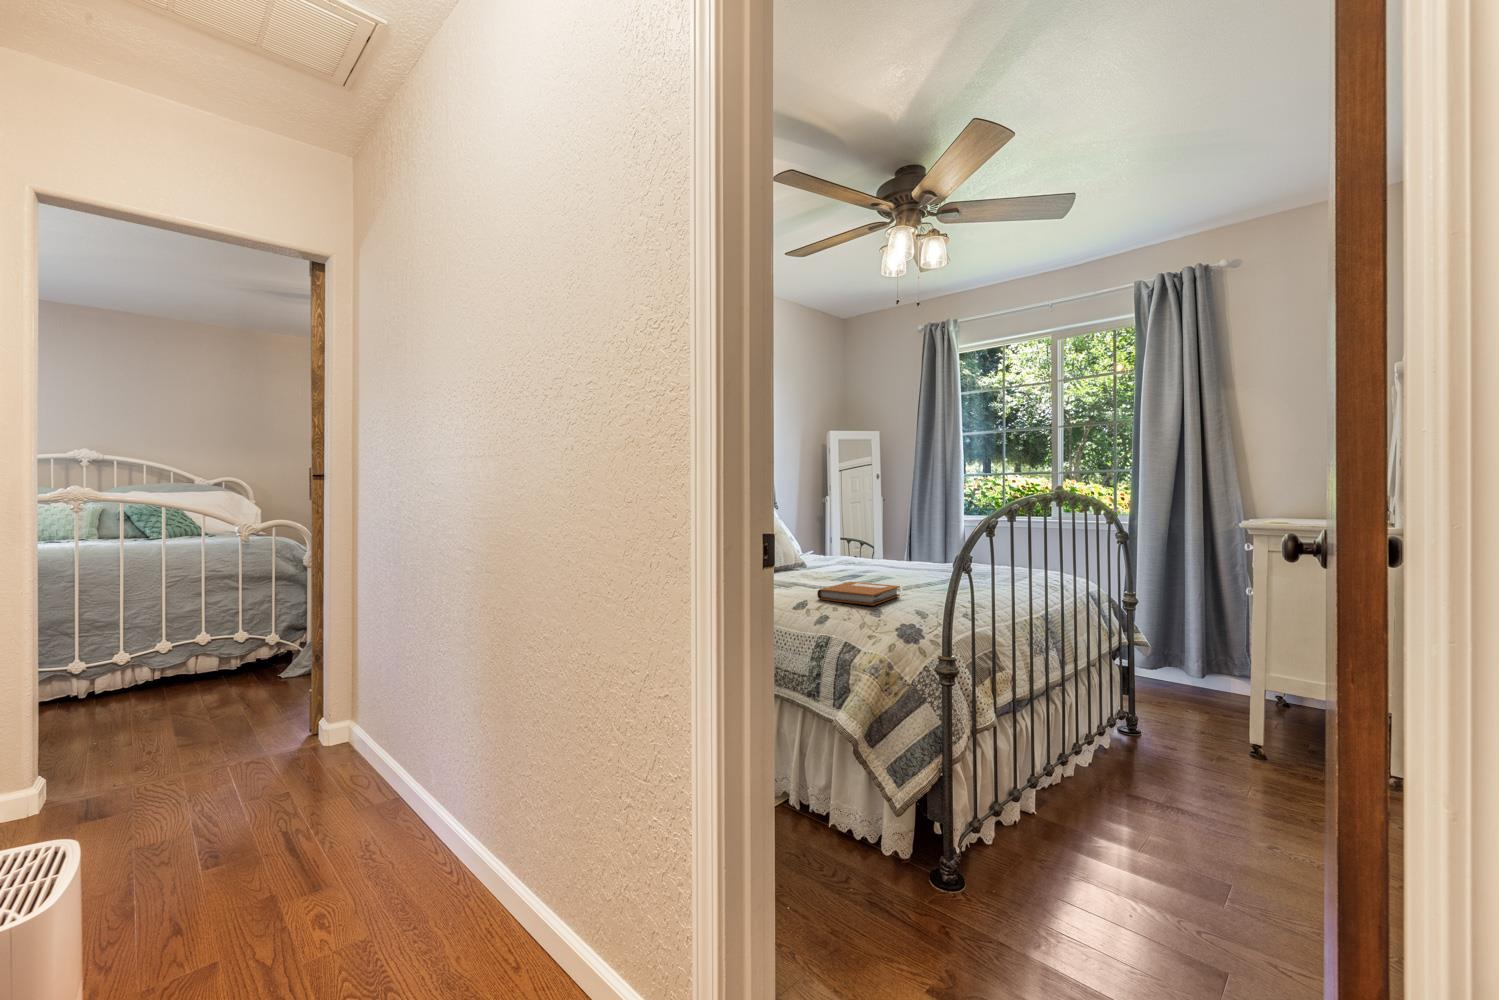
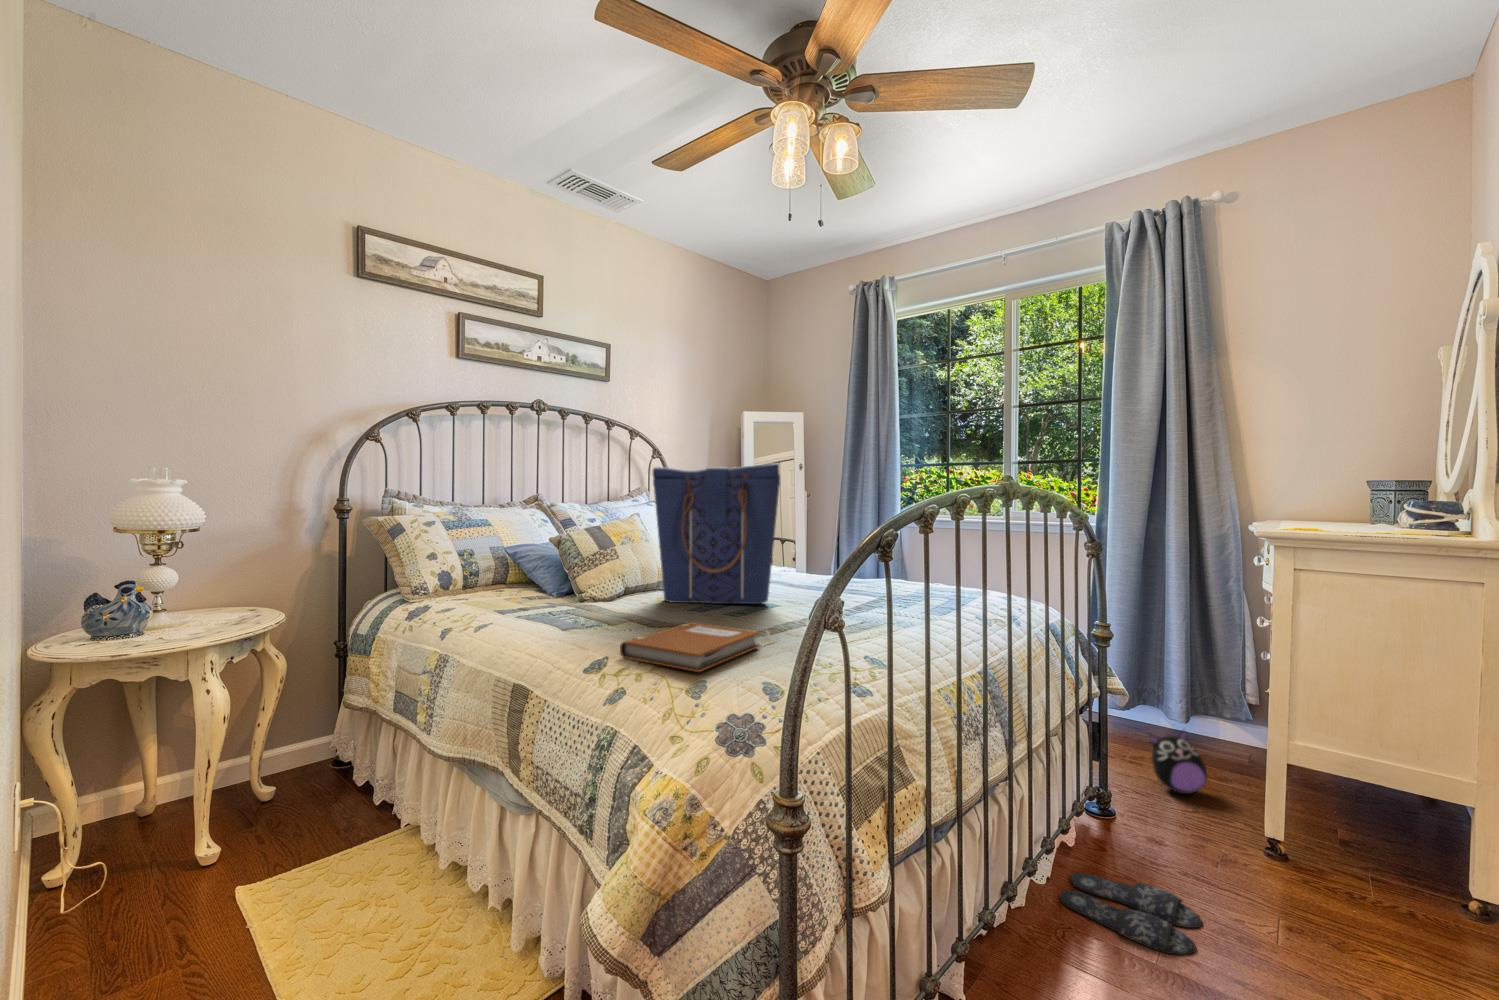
tote bag: none [805,477,896,575] -> present [653,463,780,604]
plush toy: none [1167,674,1212,721] -> present [1149,731,1207,794]
slippers: none [1097,759,1195,798] -> present [1060,873,1202,954]

